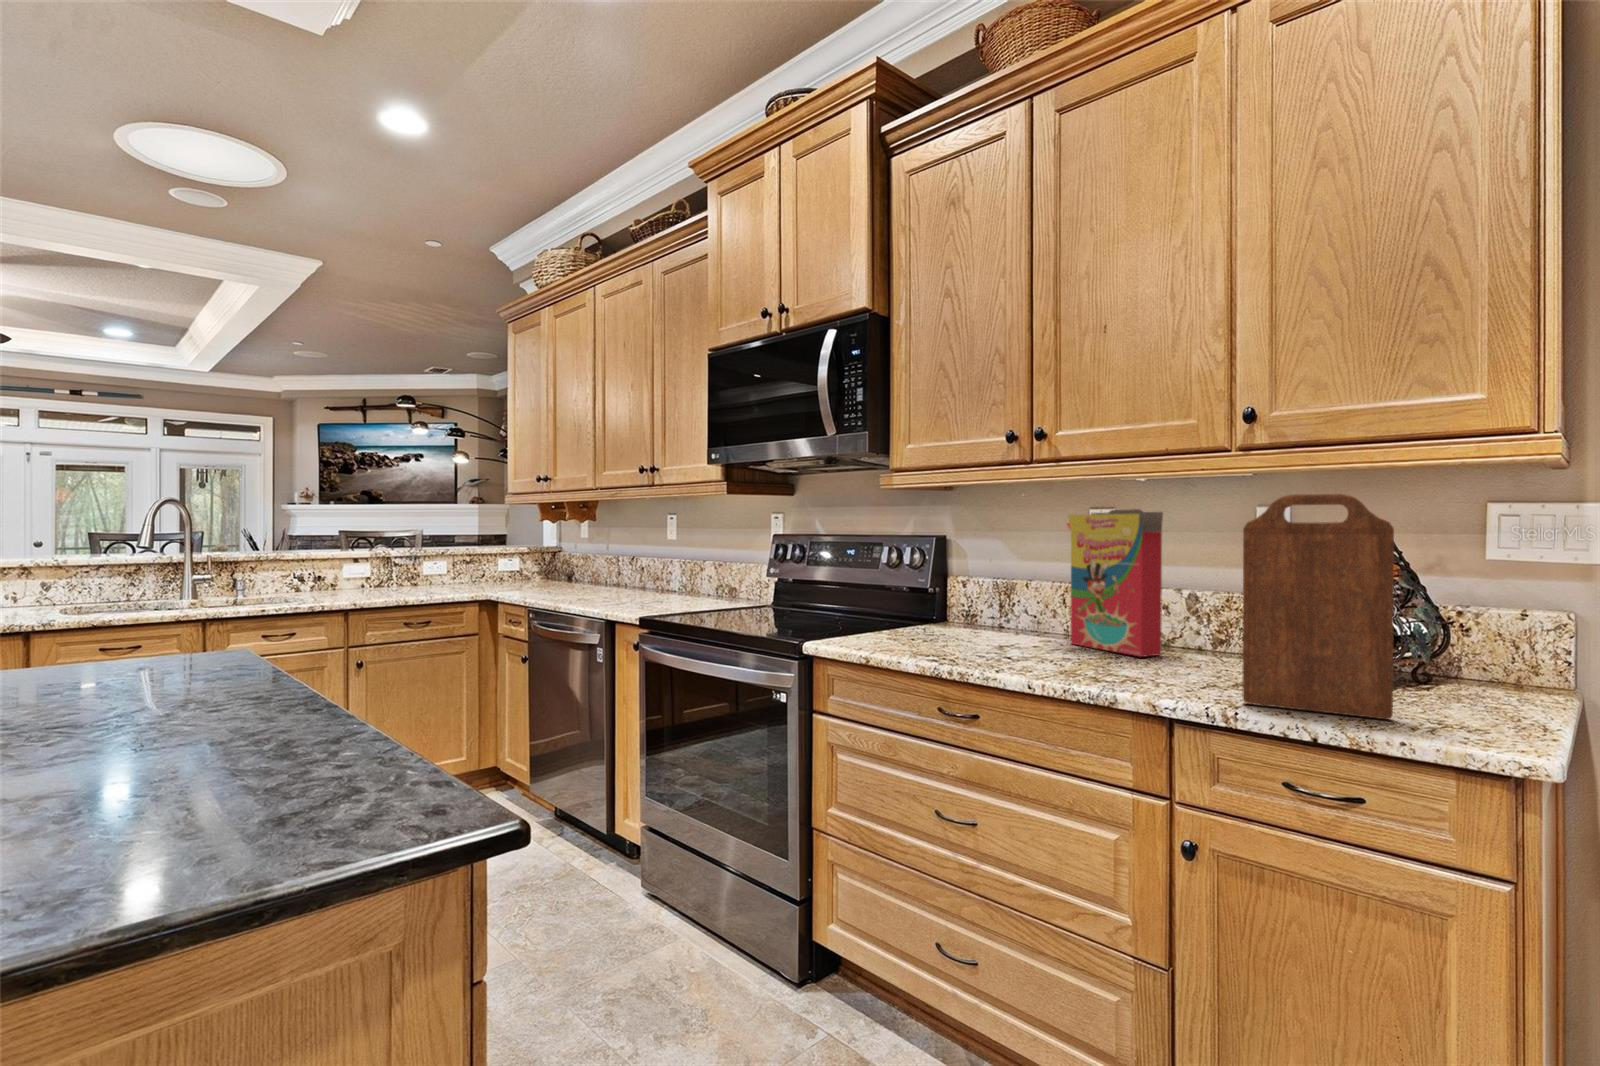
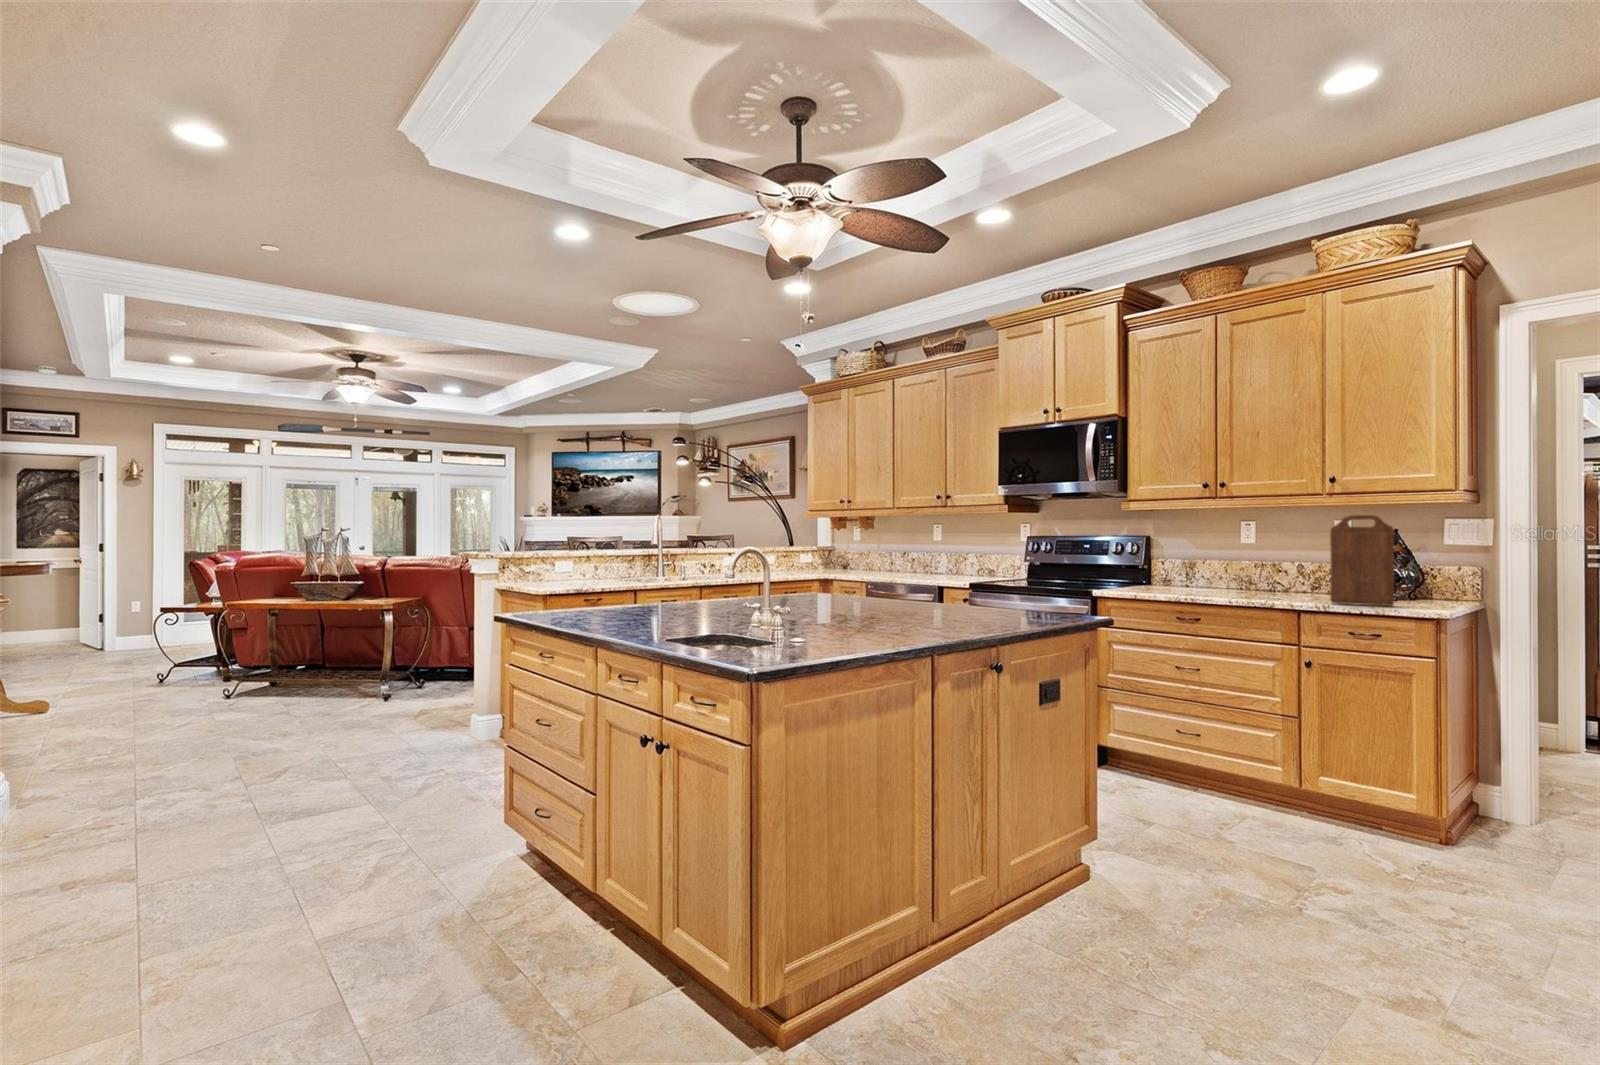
cereal box: present [1067,509,1163,657] -> none [1233,521,1292,593]

